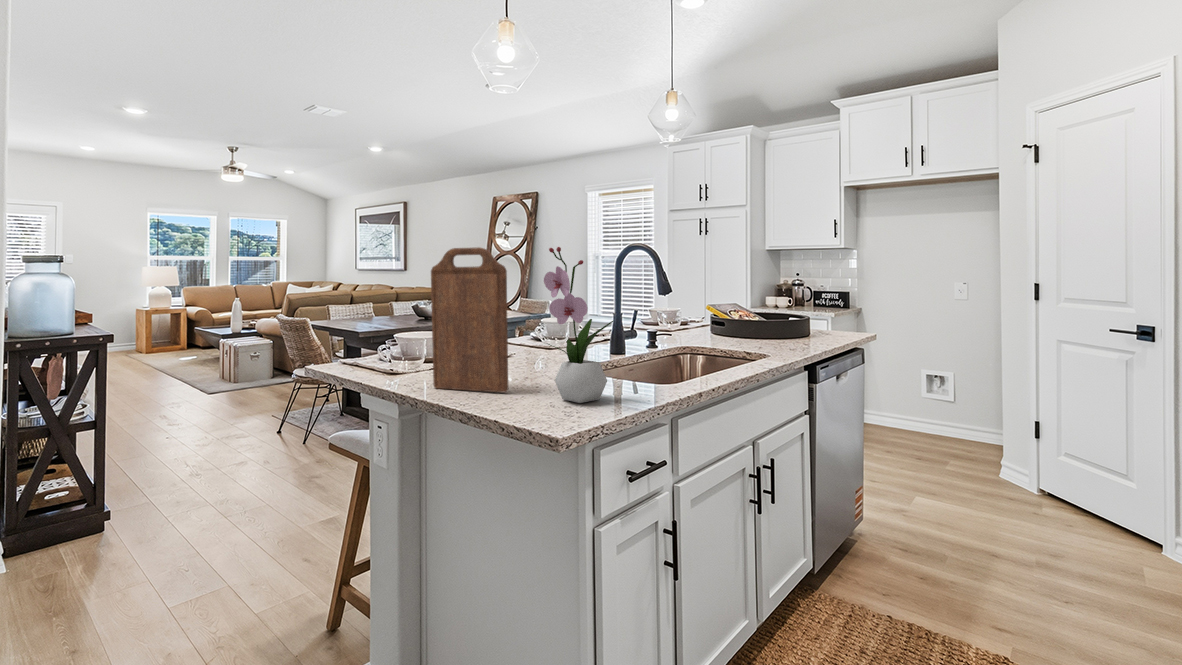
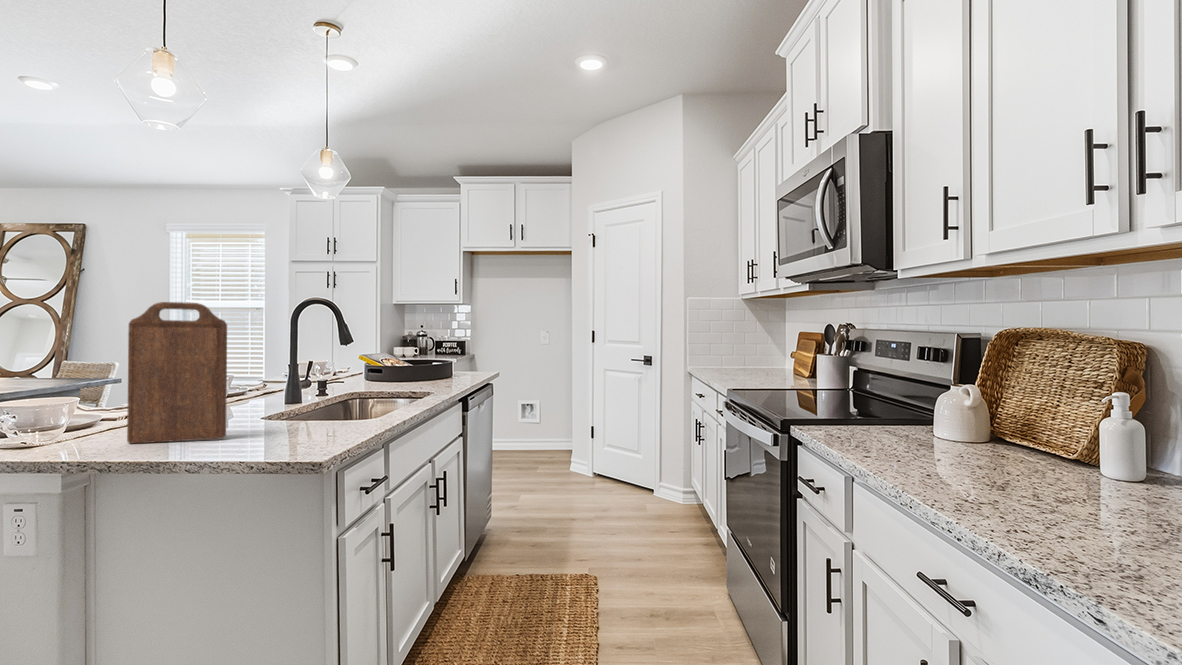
flower arrangement: present [544,247,613,403] -> none [276,306,339,438]

